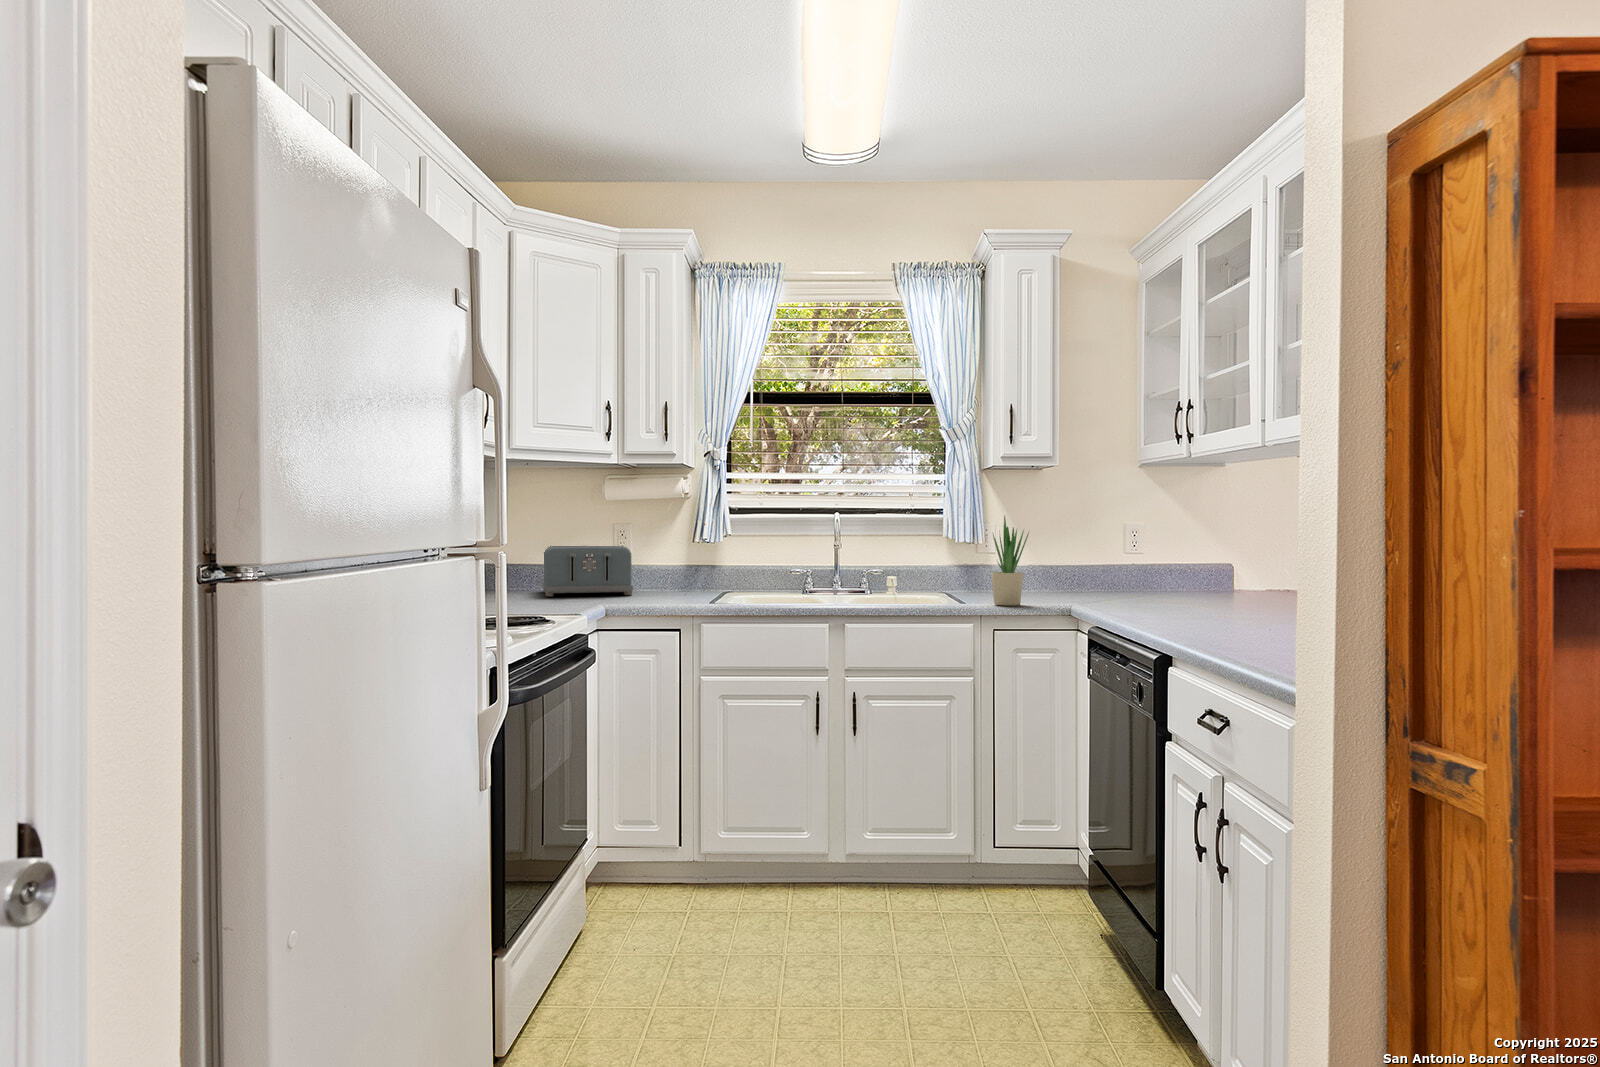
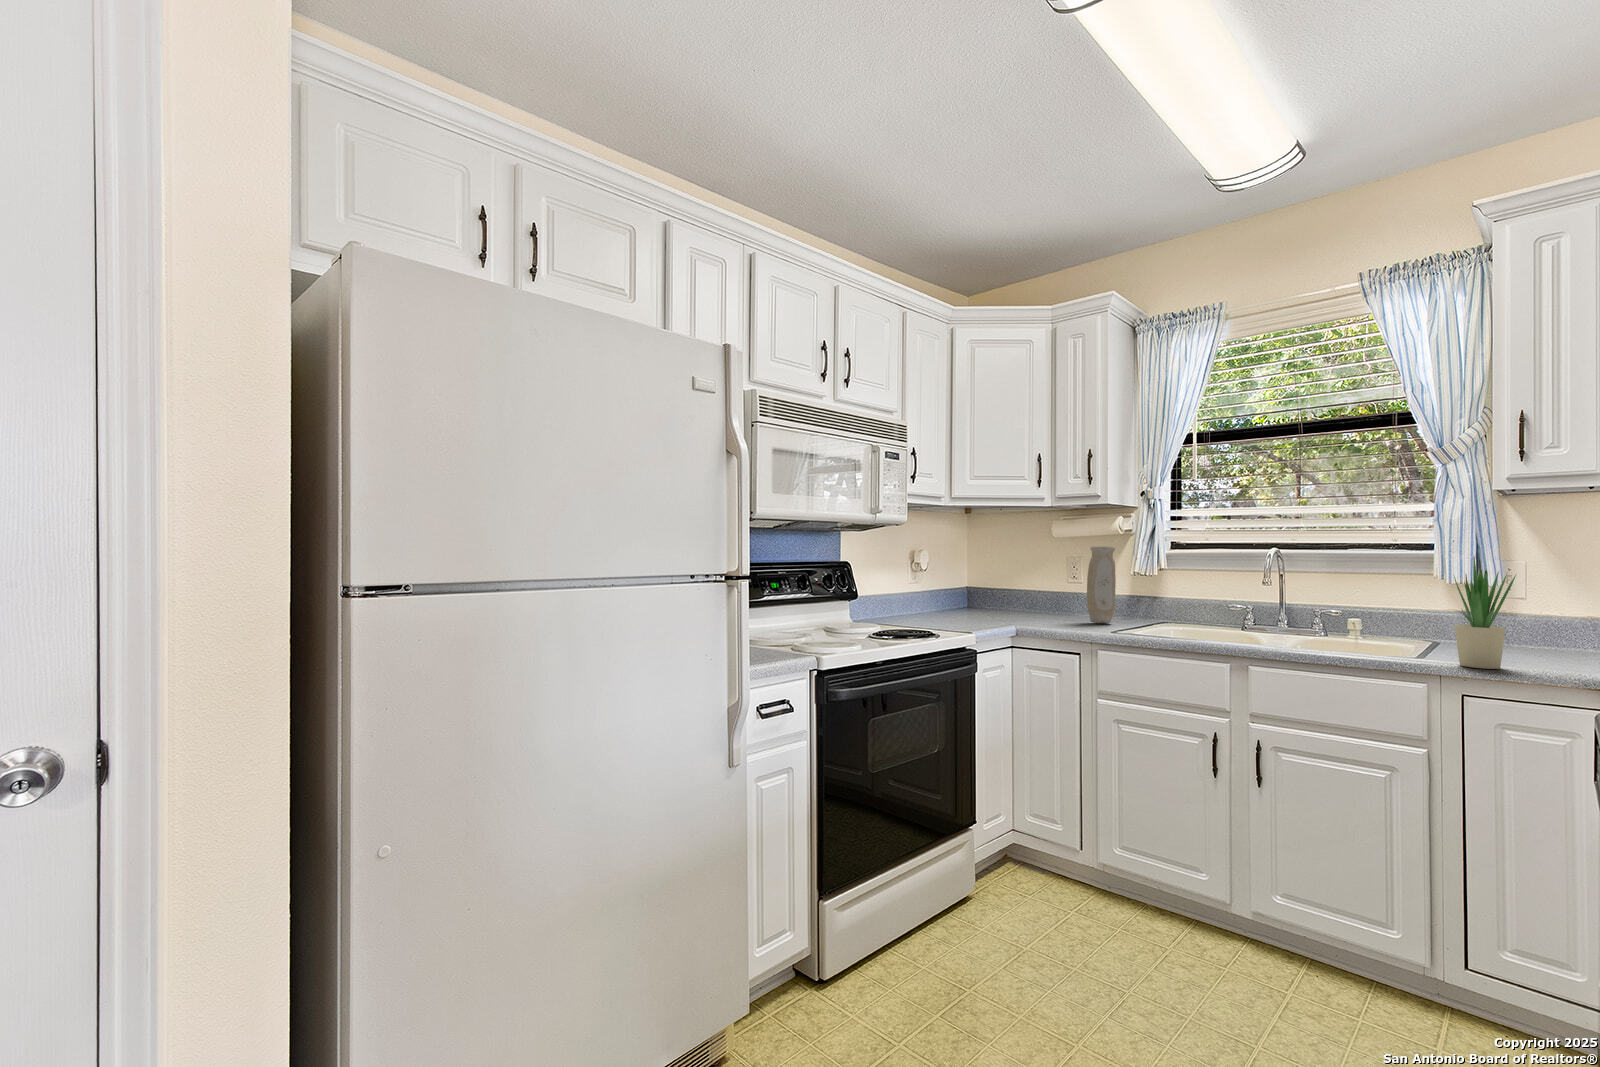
vase: none [659,510,689,597] -> present [1087,546,1116,623]
toaster: present [542,545,633,596] -> none [997,573,1082,618]

